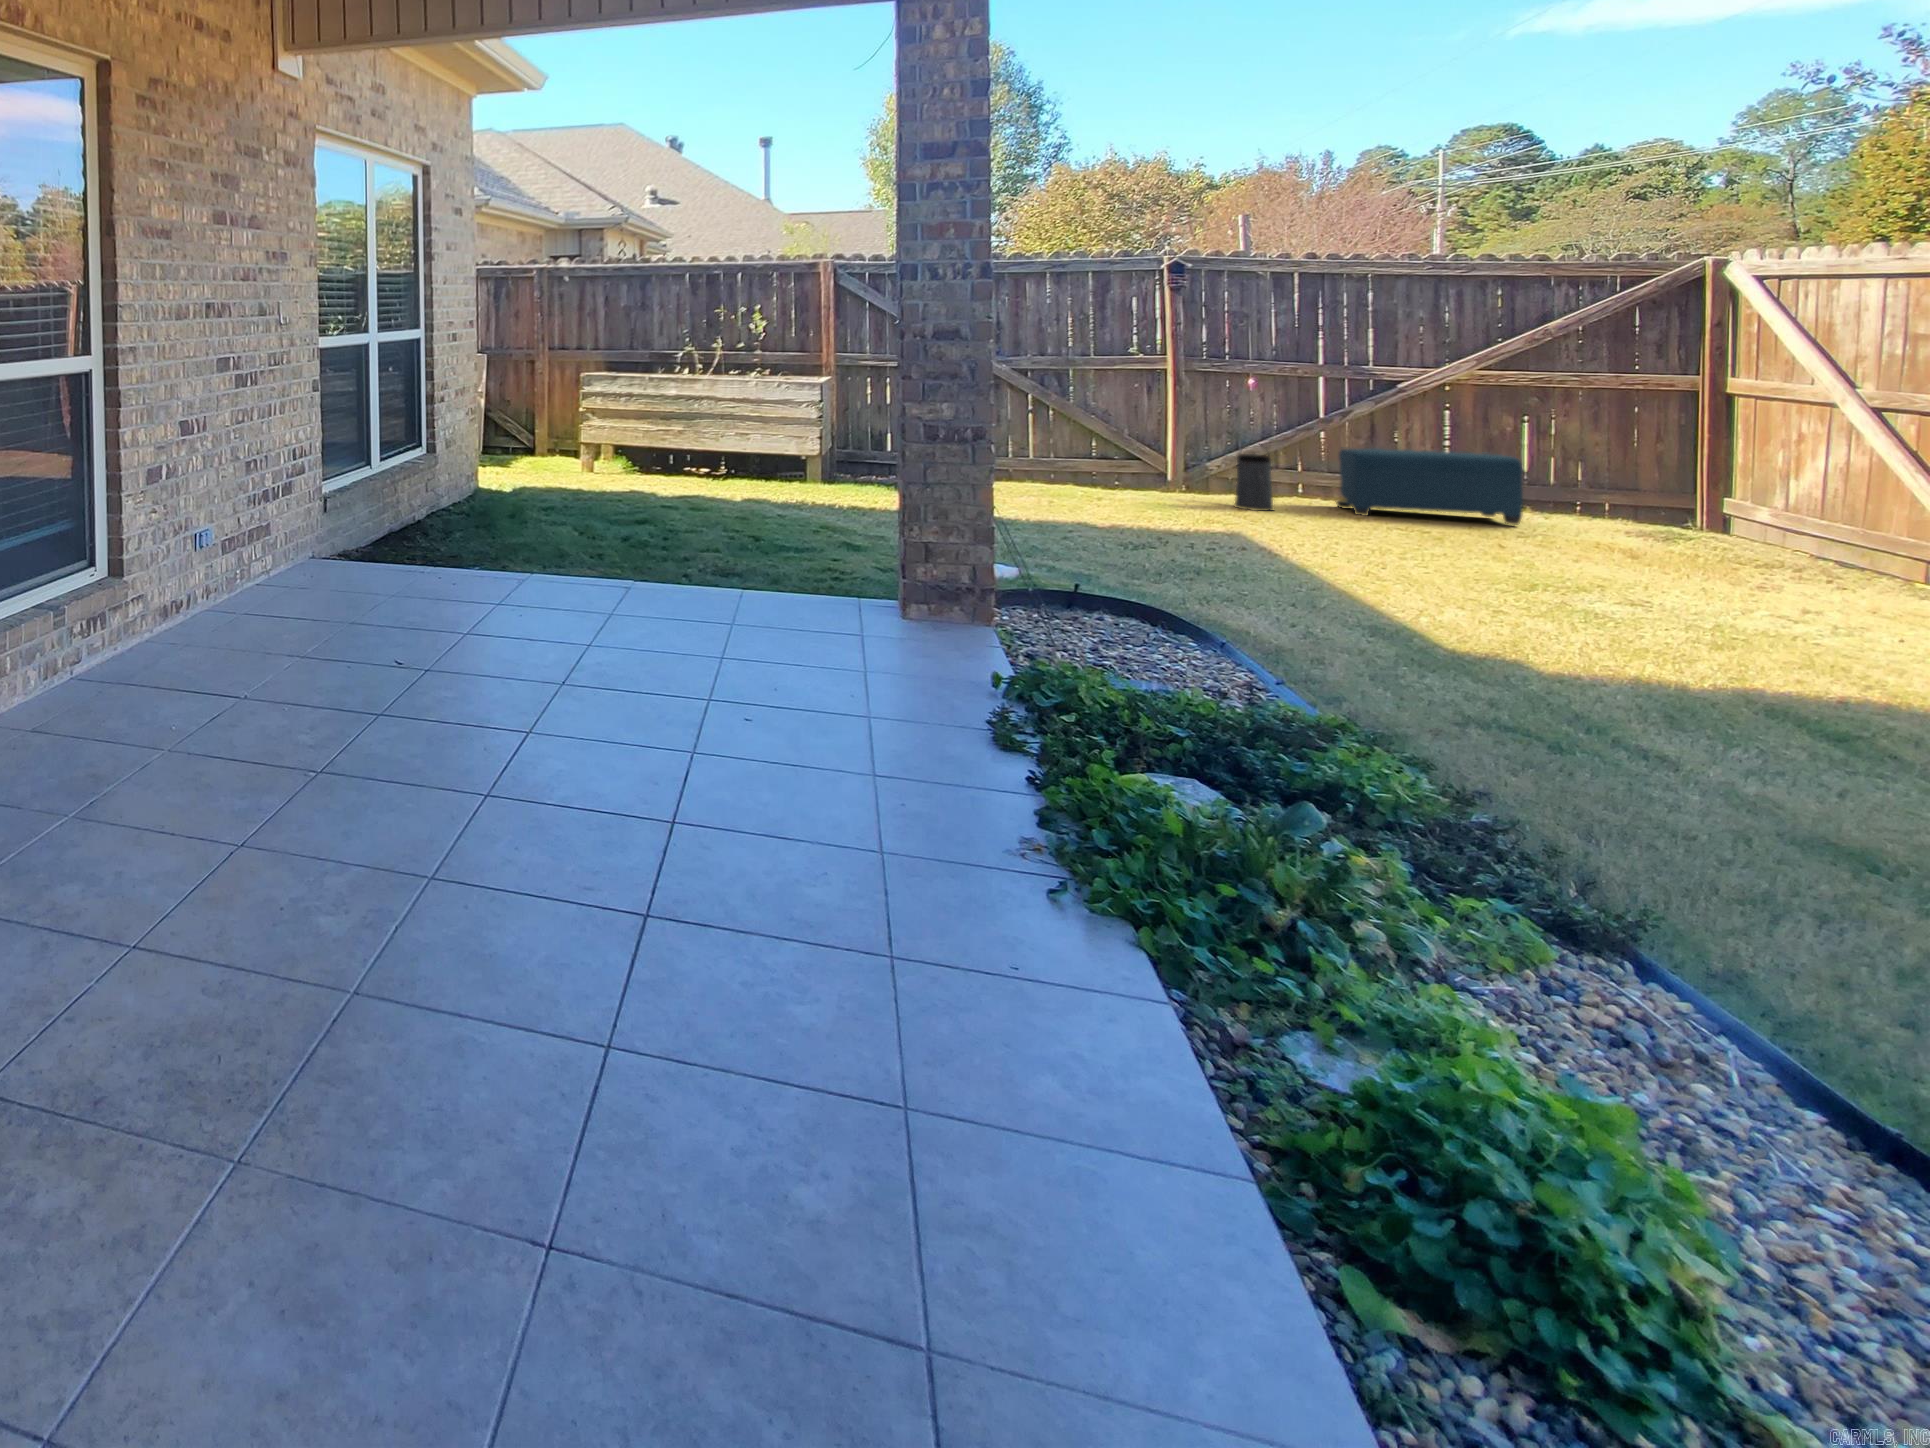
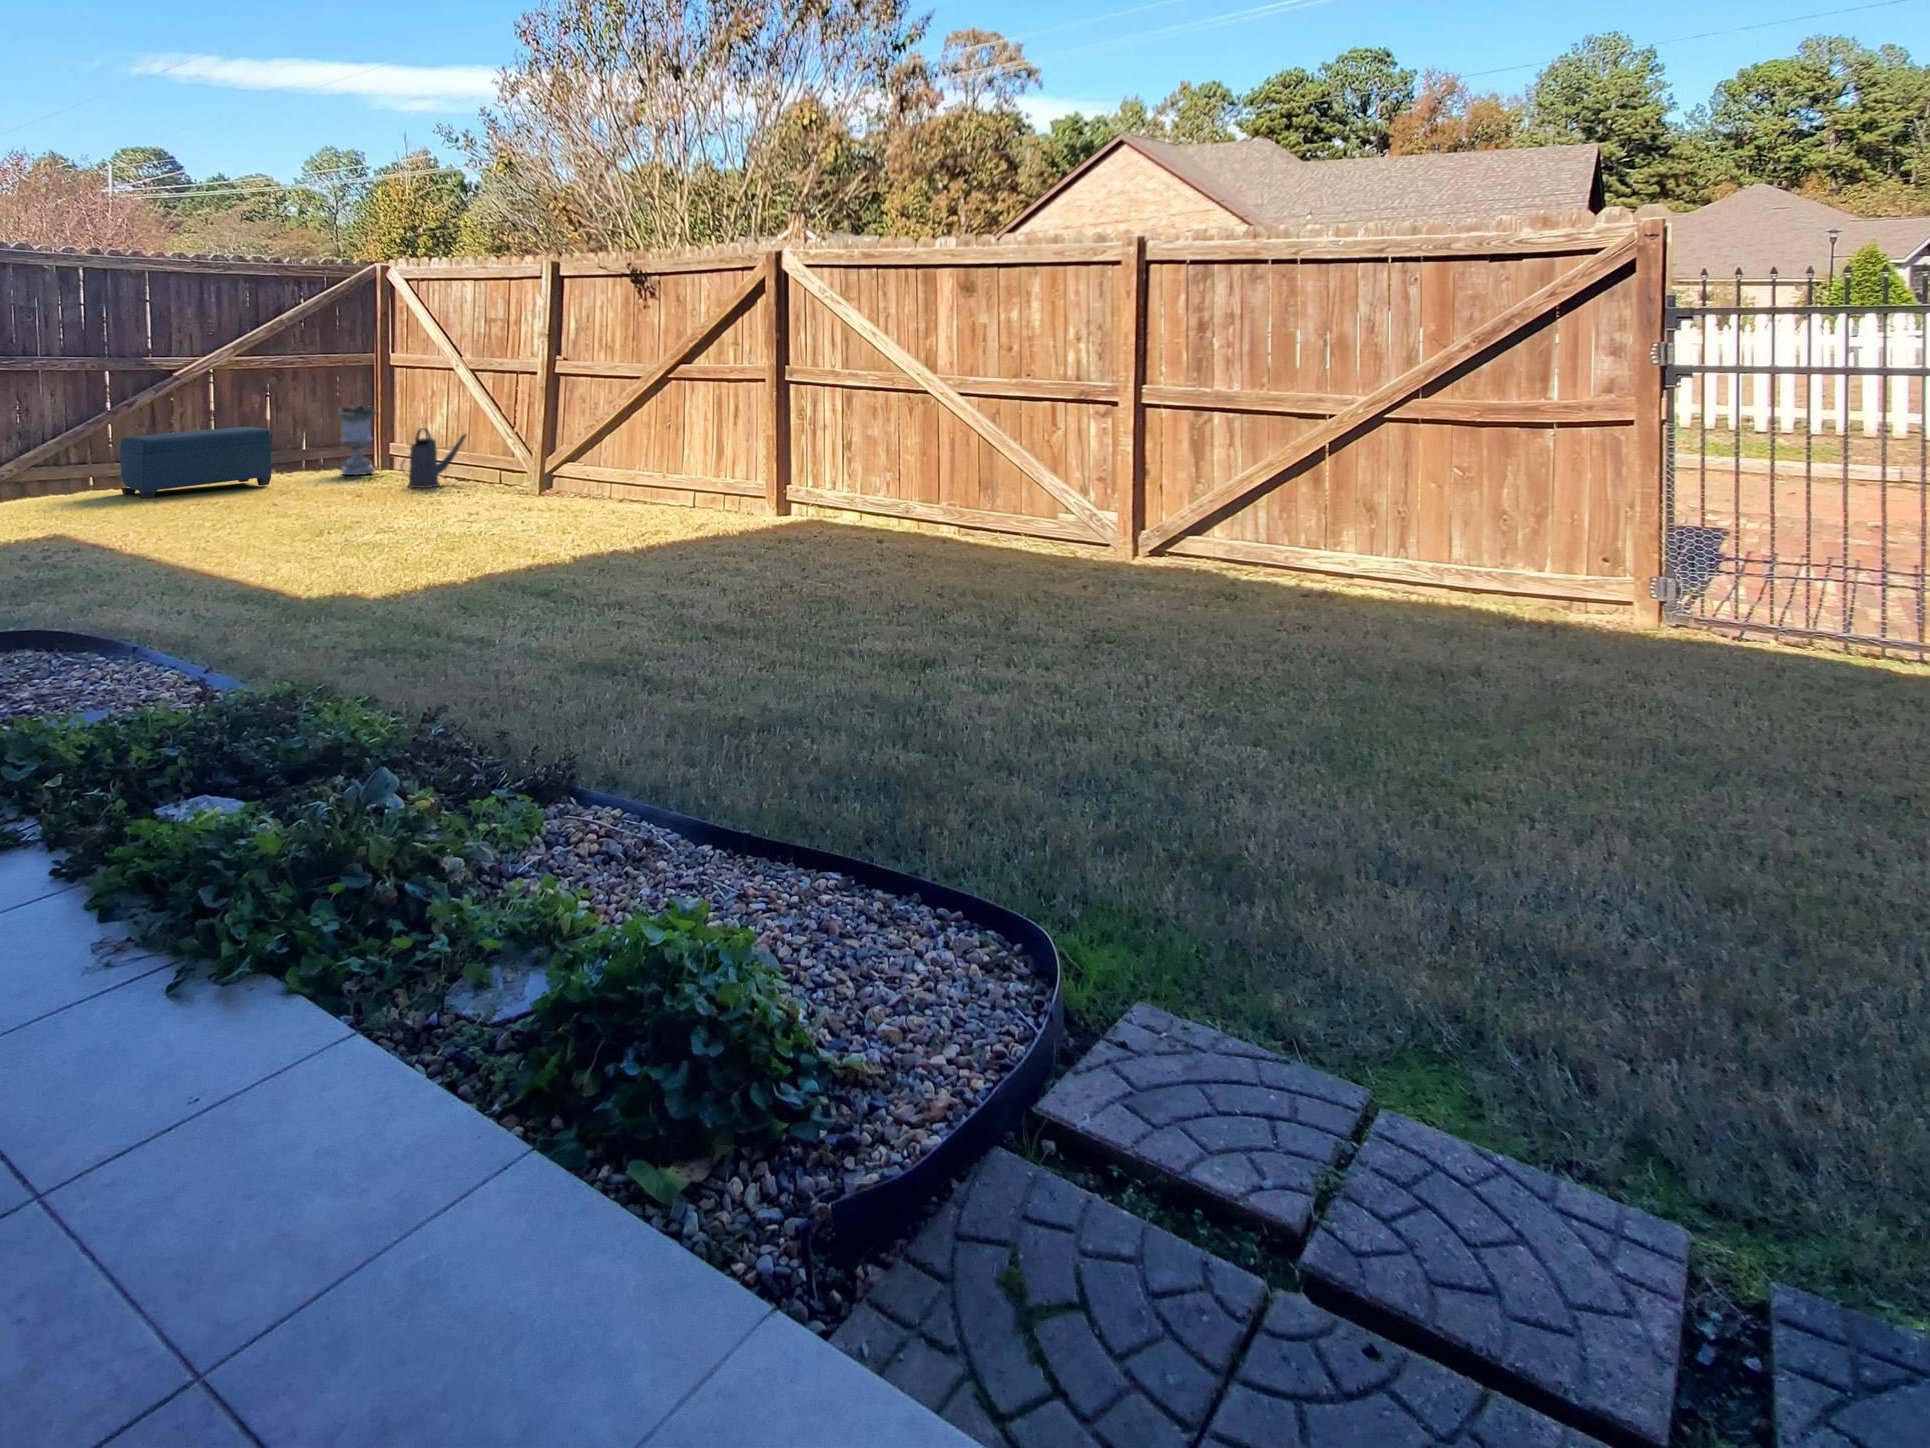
planter: none [1631,440,1703,536] -> present [337,405,376,475]
watering can: present [1235,444,1274,511] -> present [401,428,467,488]

